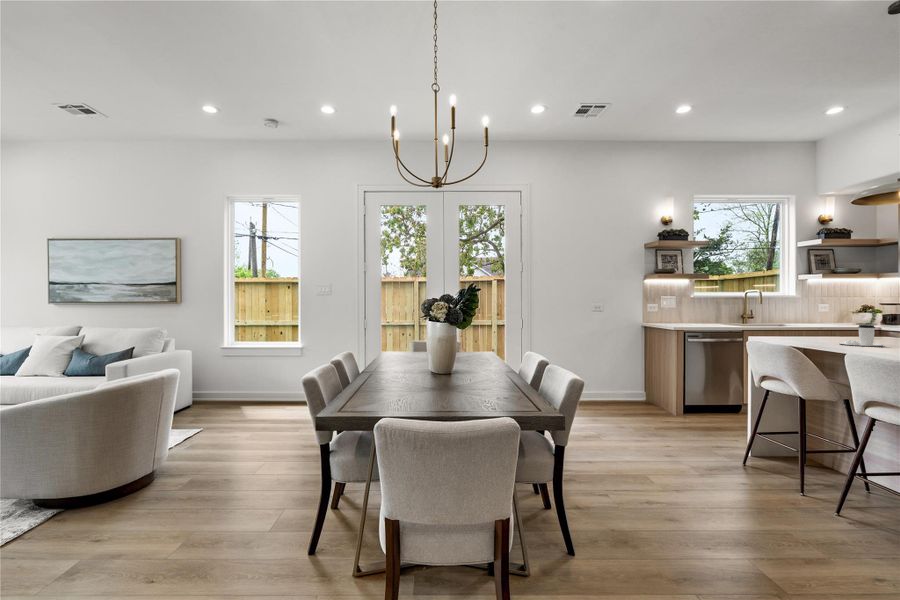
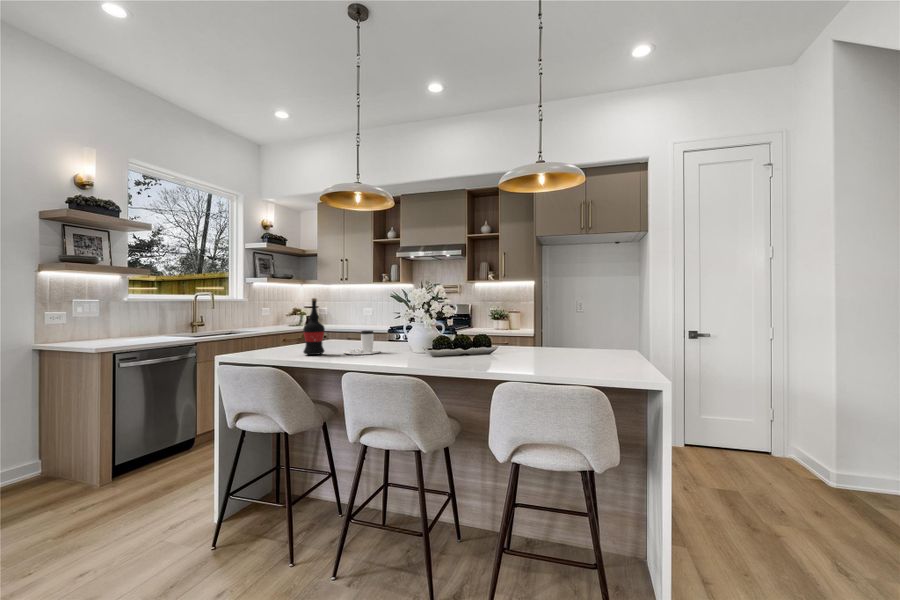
wine bottle: none [799,295,820,342] -> present [303,298,325,355]

